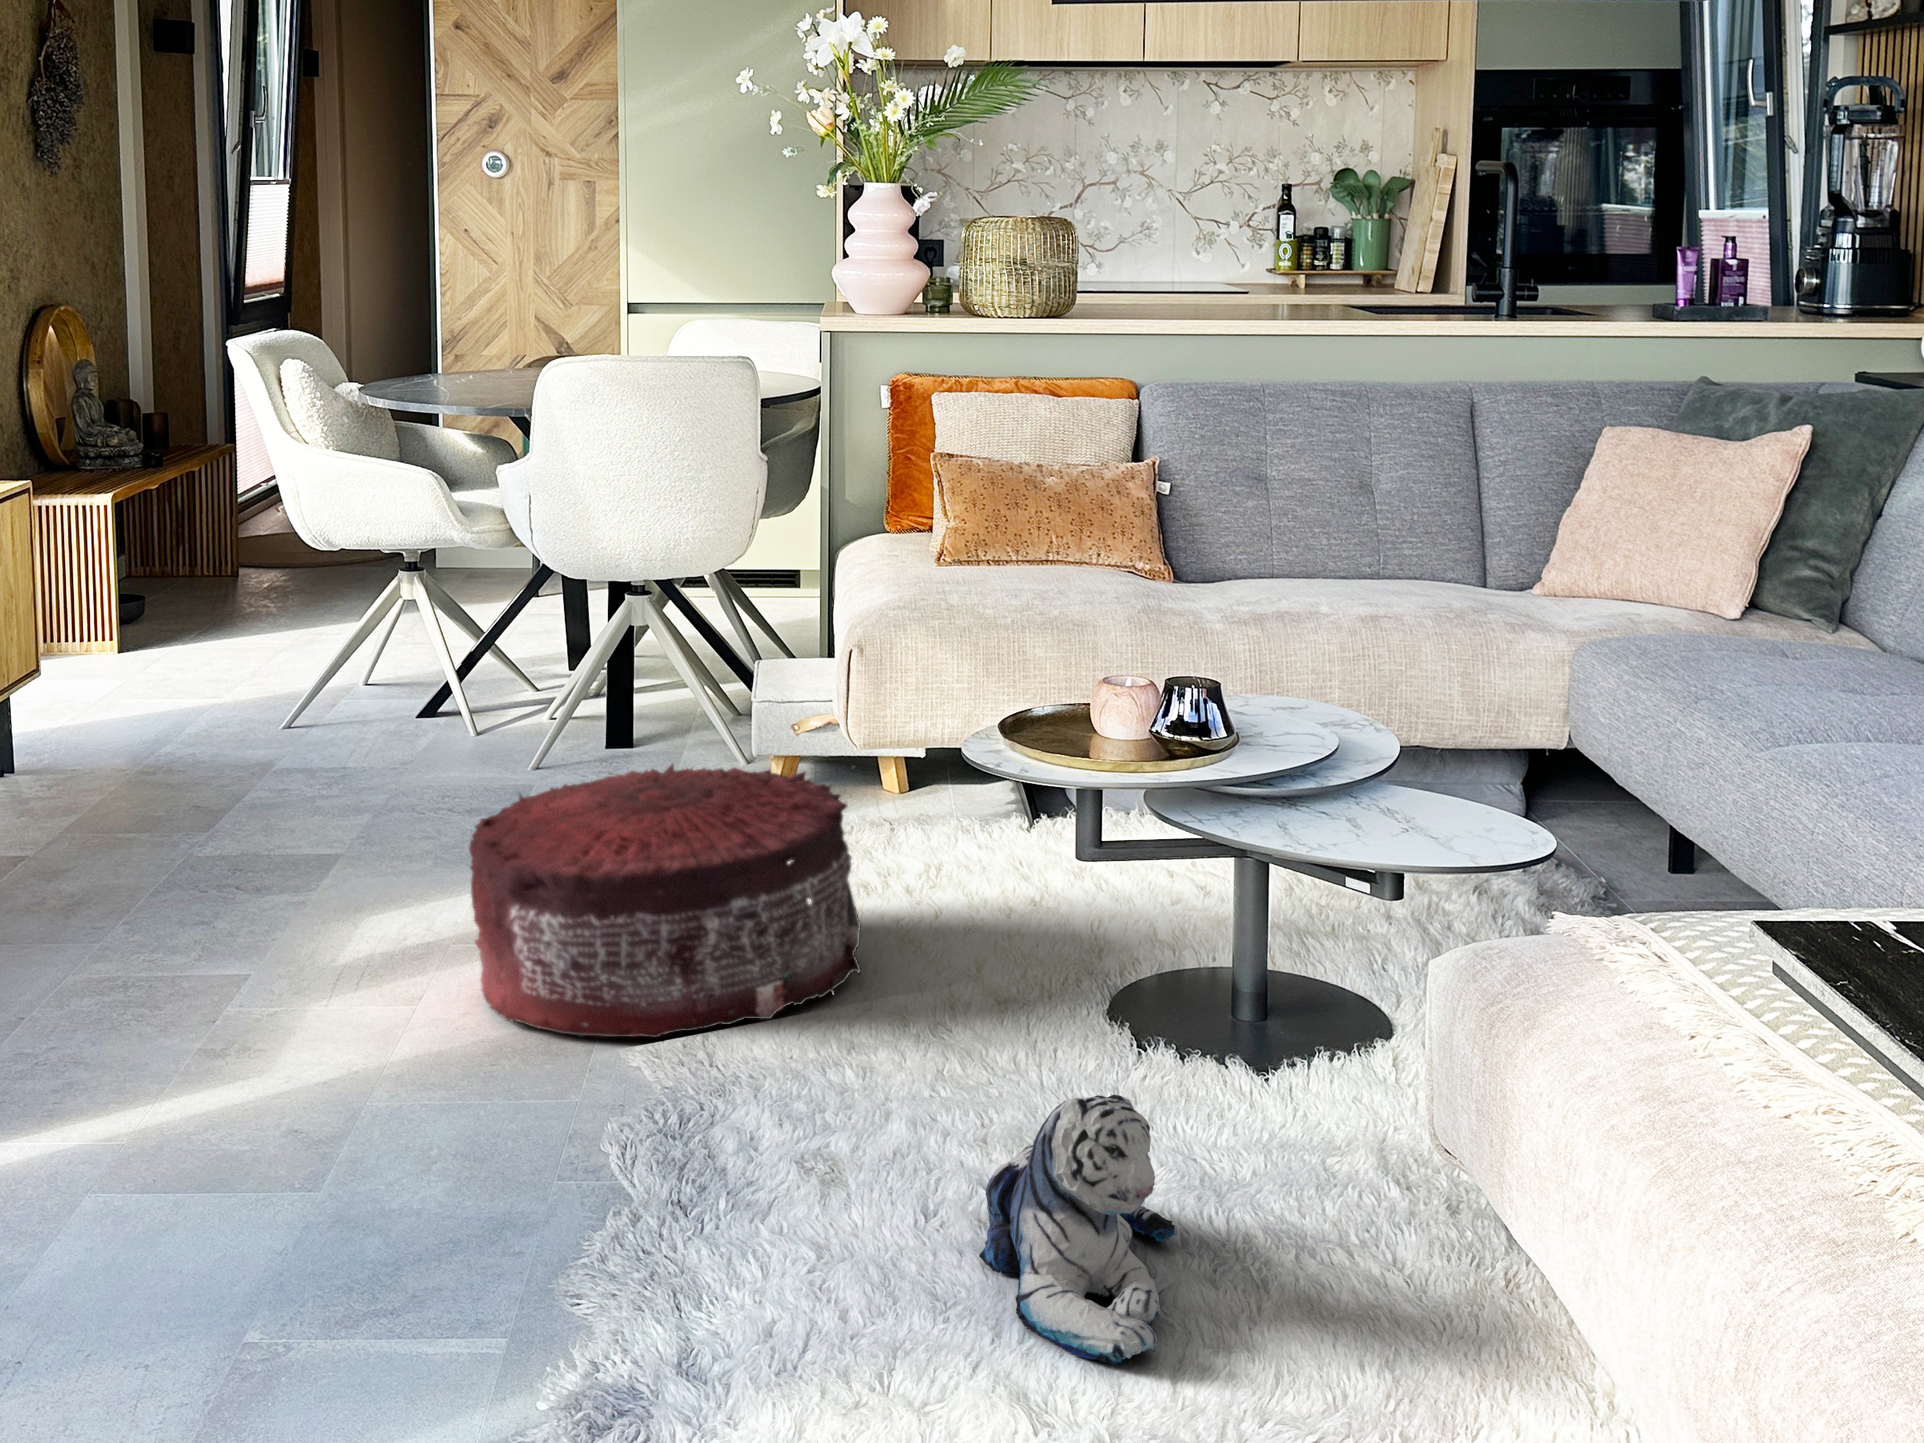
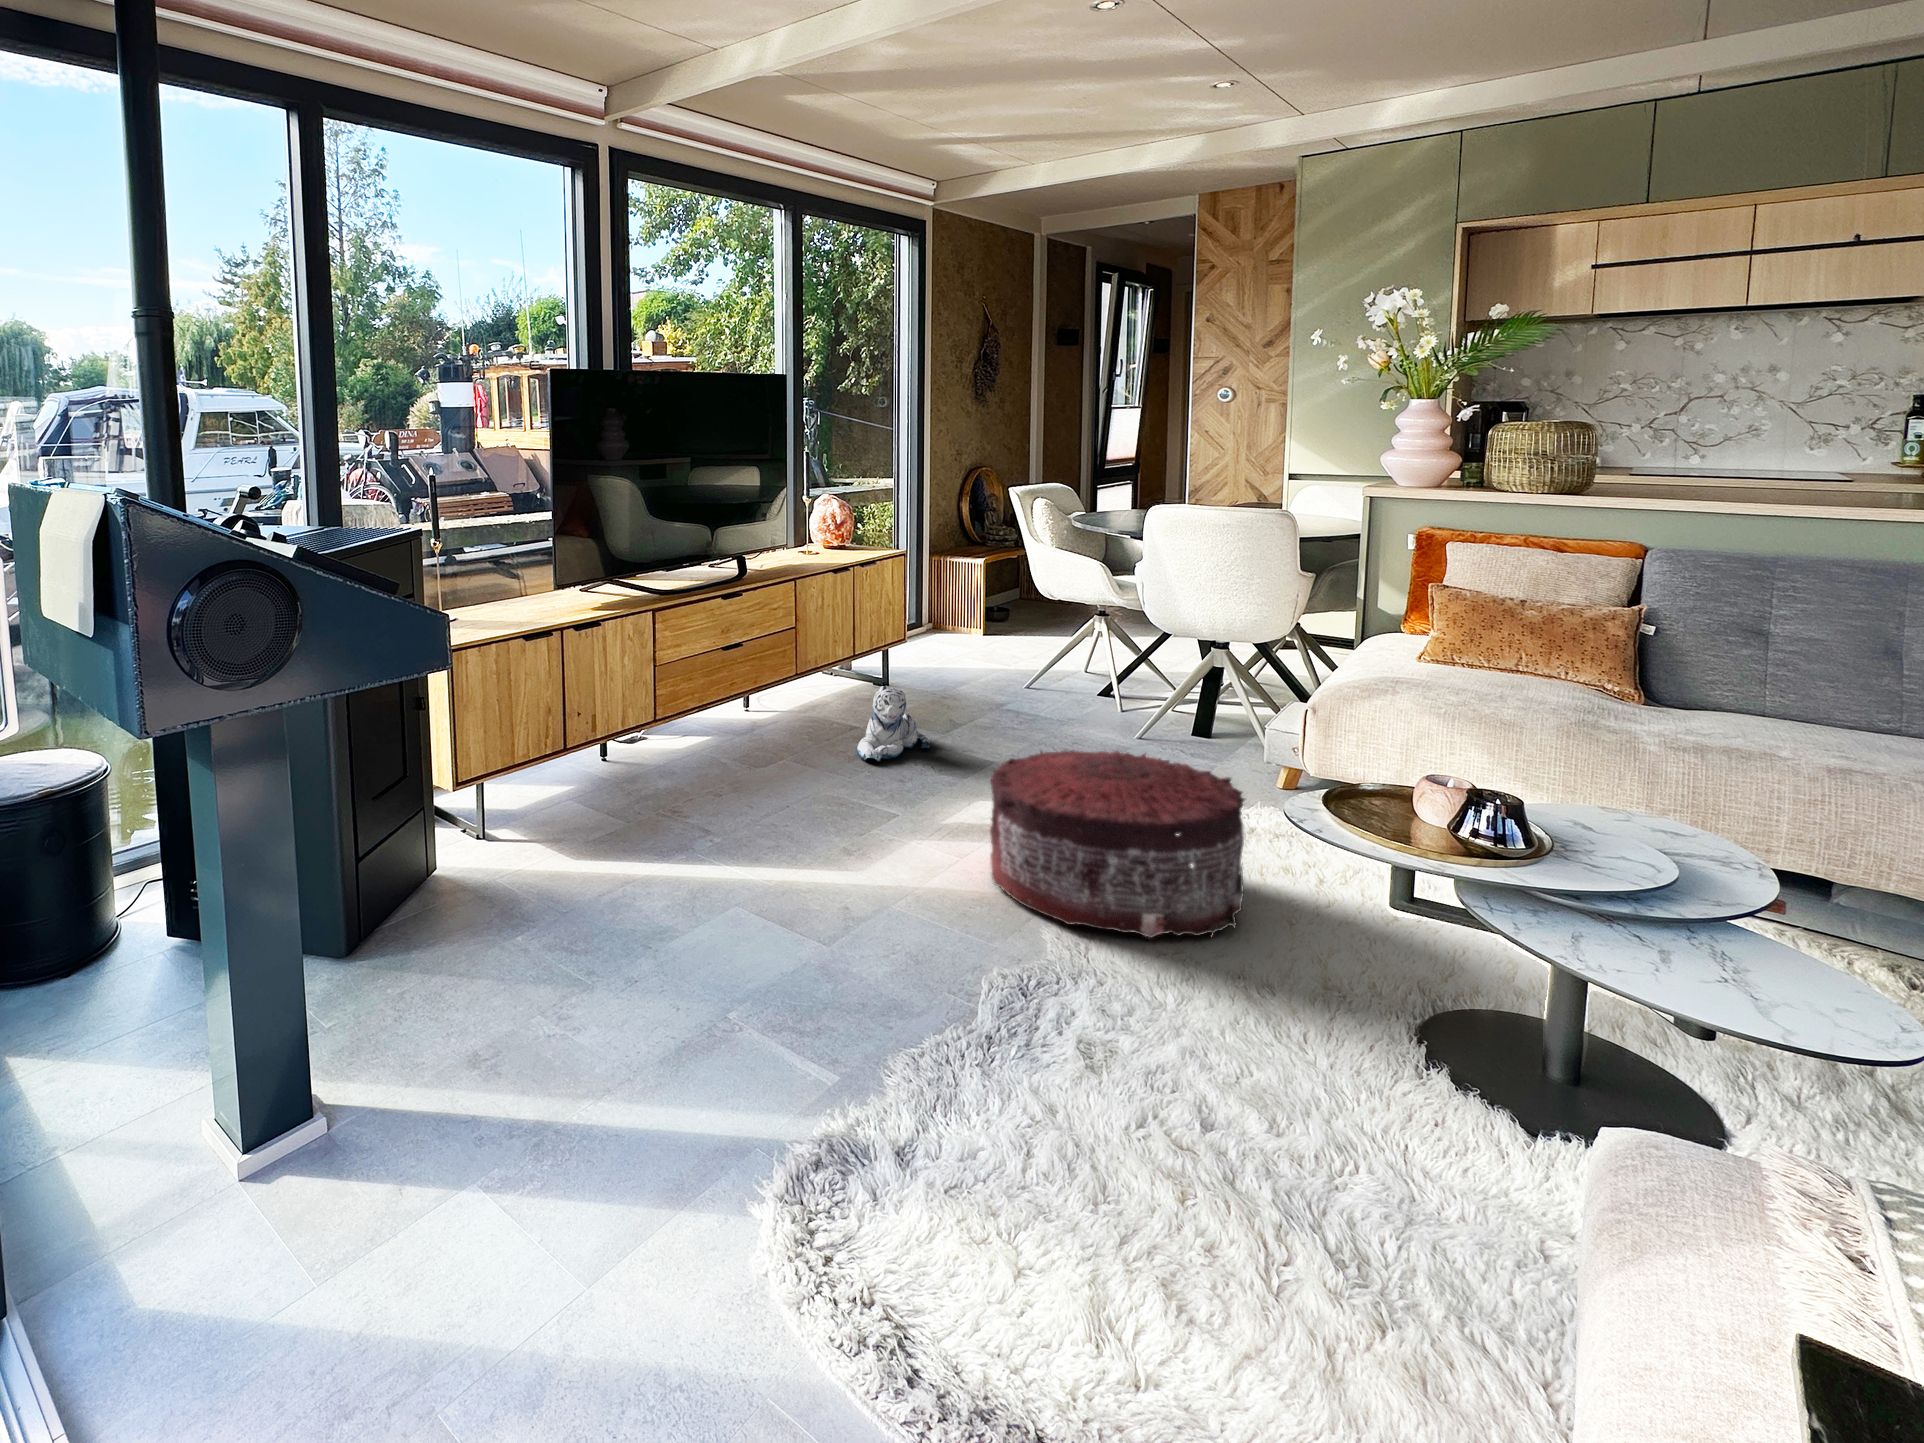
plush toy: present [979,1095,1176,1365] -> present [857,686,930,761]

